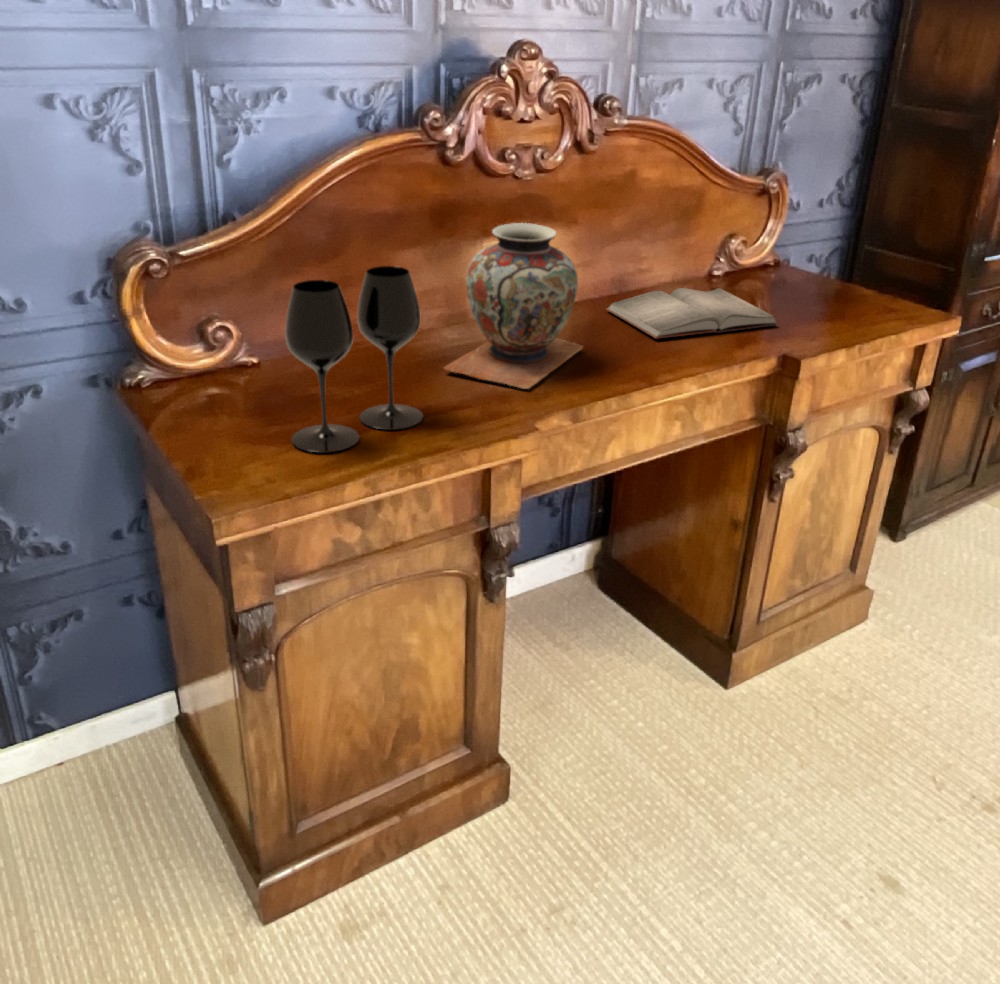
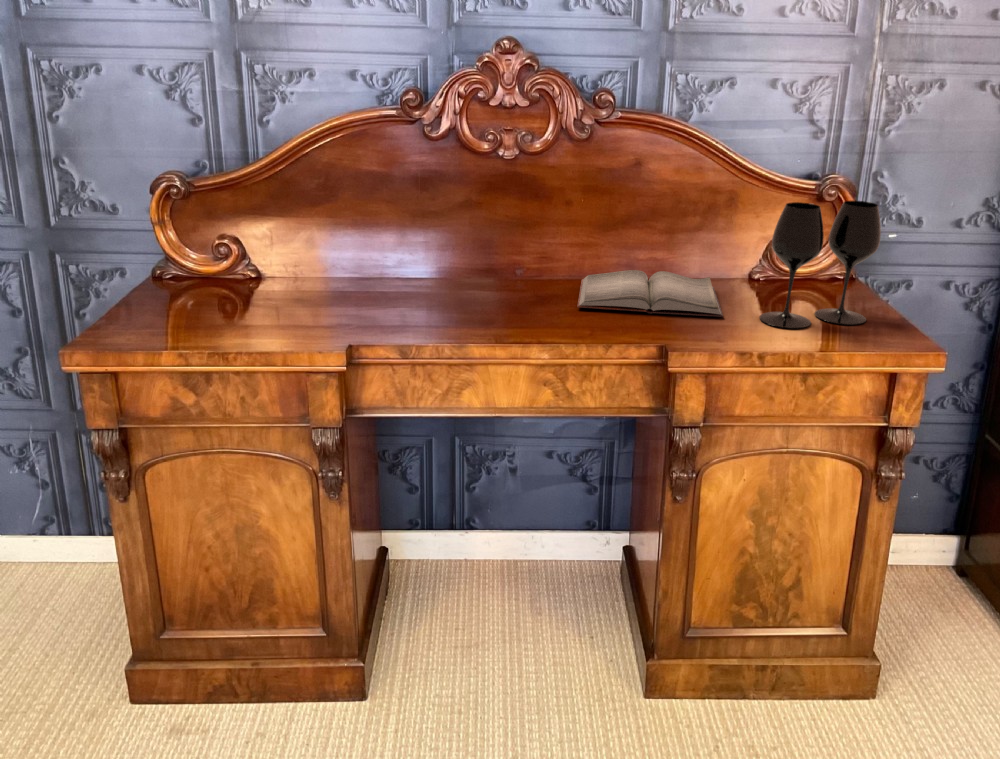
decorative vase: present [444,223,583,389] -> none [359,185,500,323]
wine glass: present [285,266,423,453] -> present [760,201,881,328]

